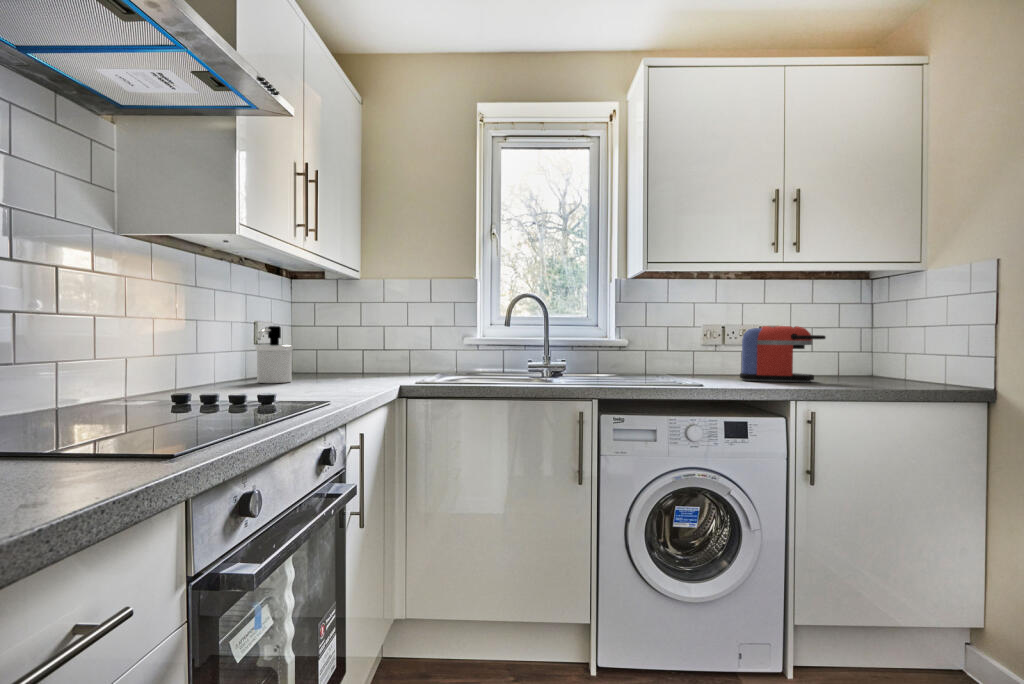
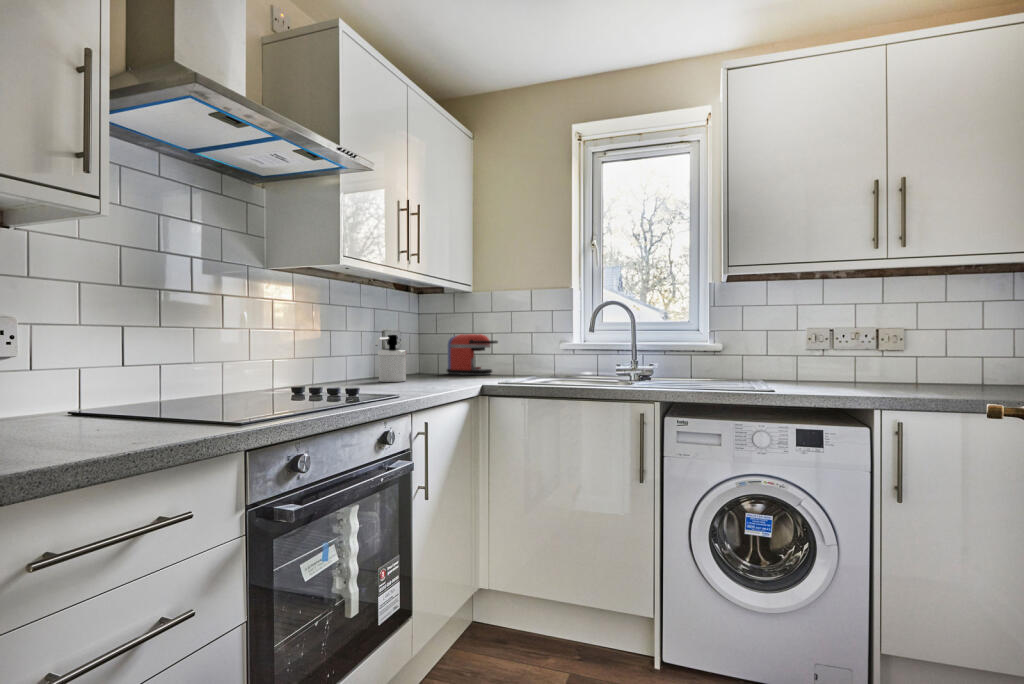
coffee maker: present [740,326,826,382] -> present [447,334,498,375]

